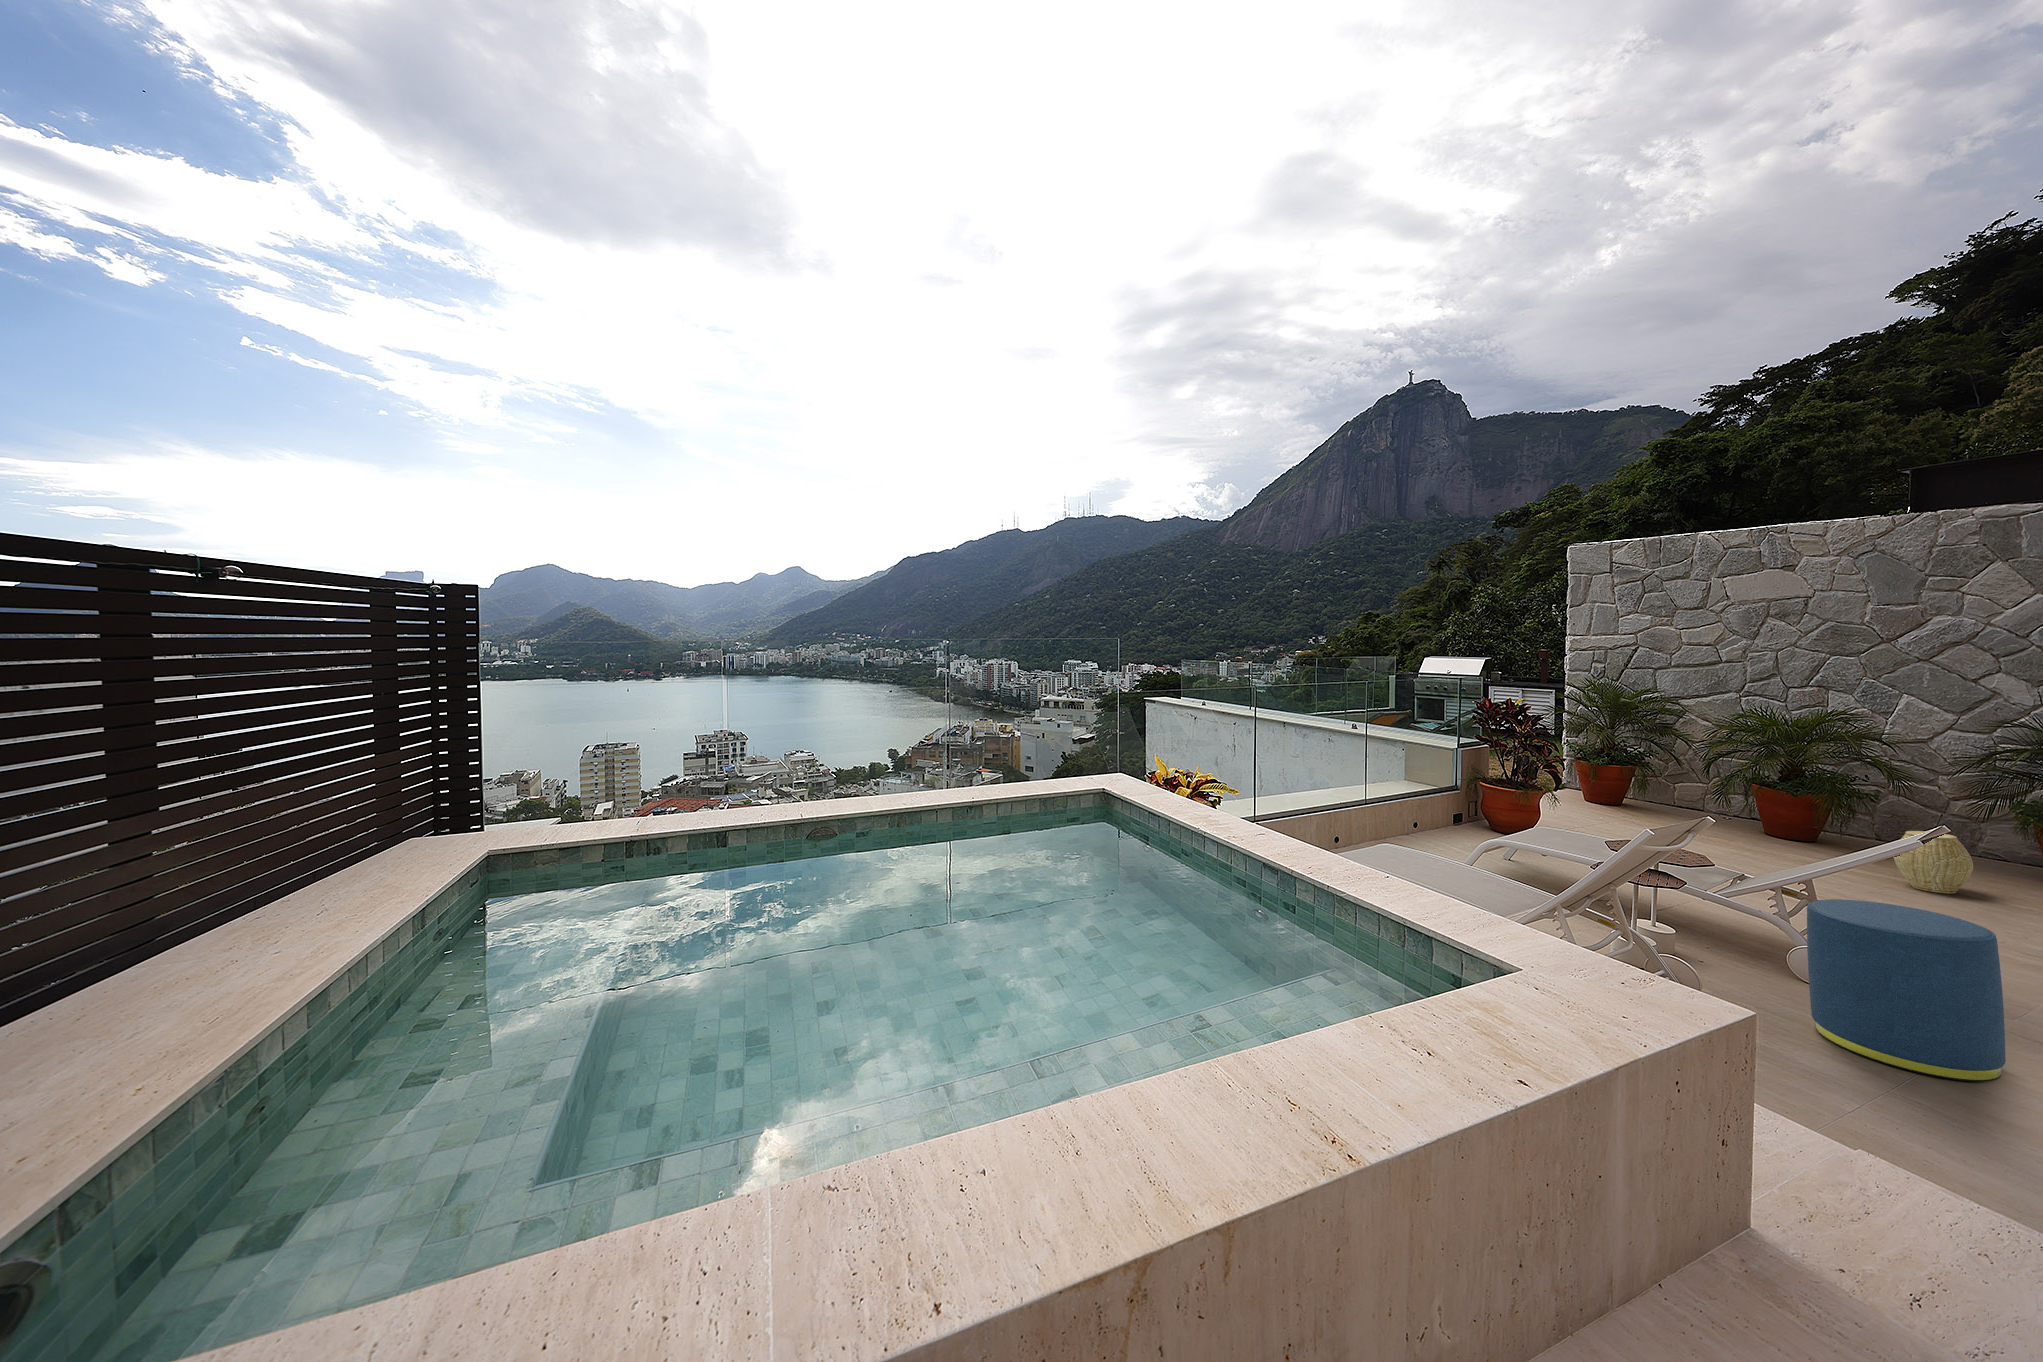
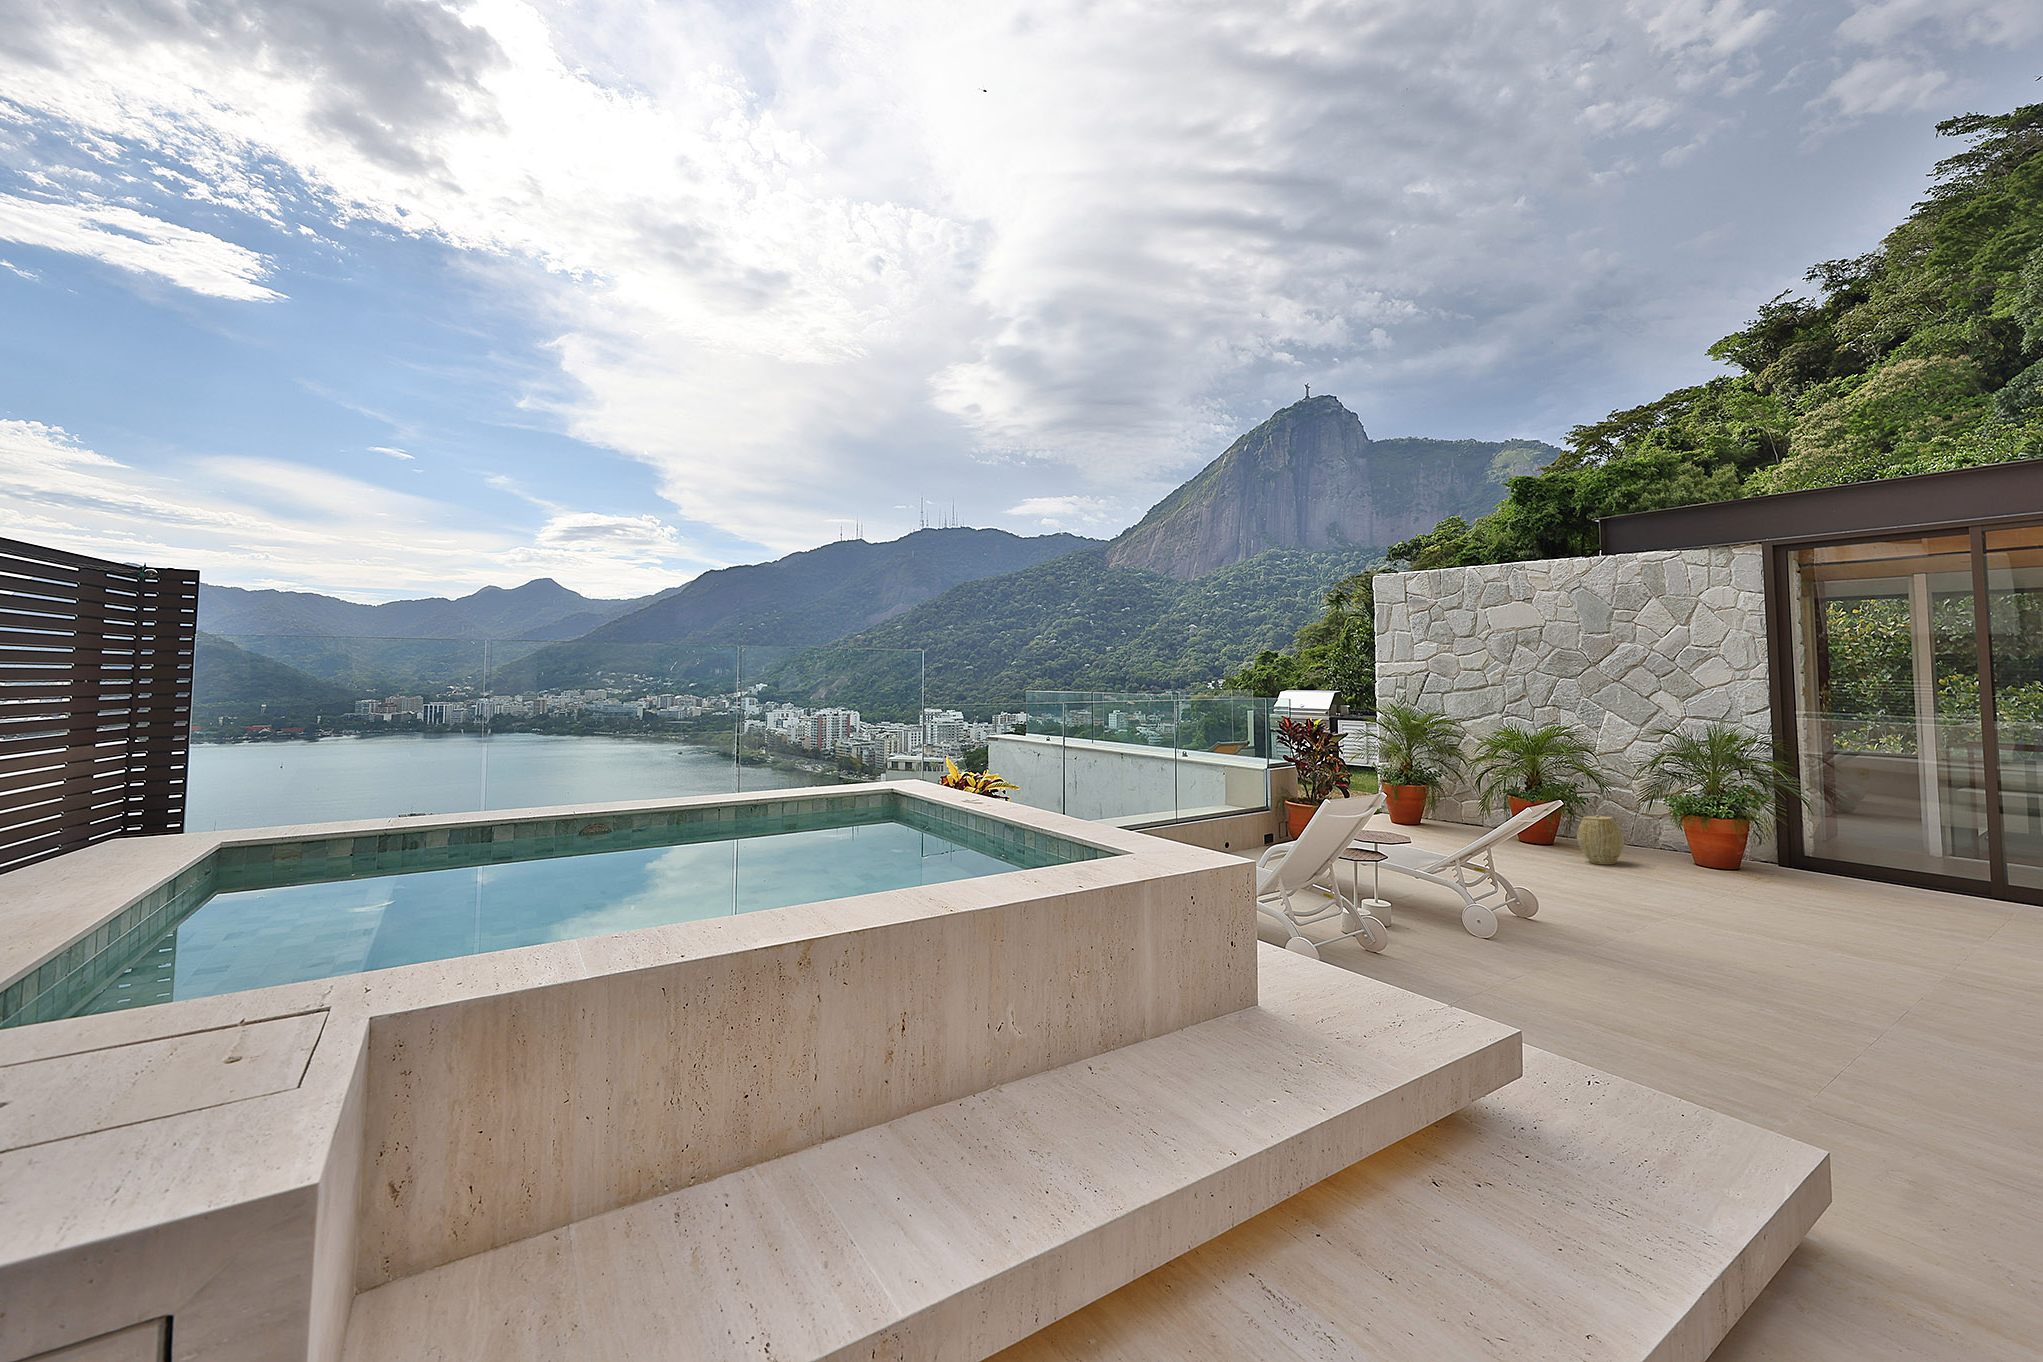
ottoman: present [1807,899,2006,1082] -> none [1429,845,1533,958]

